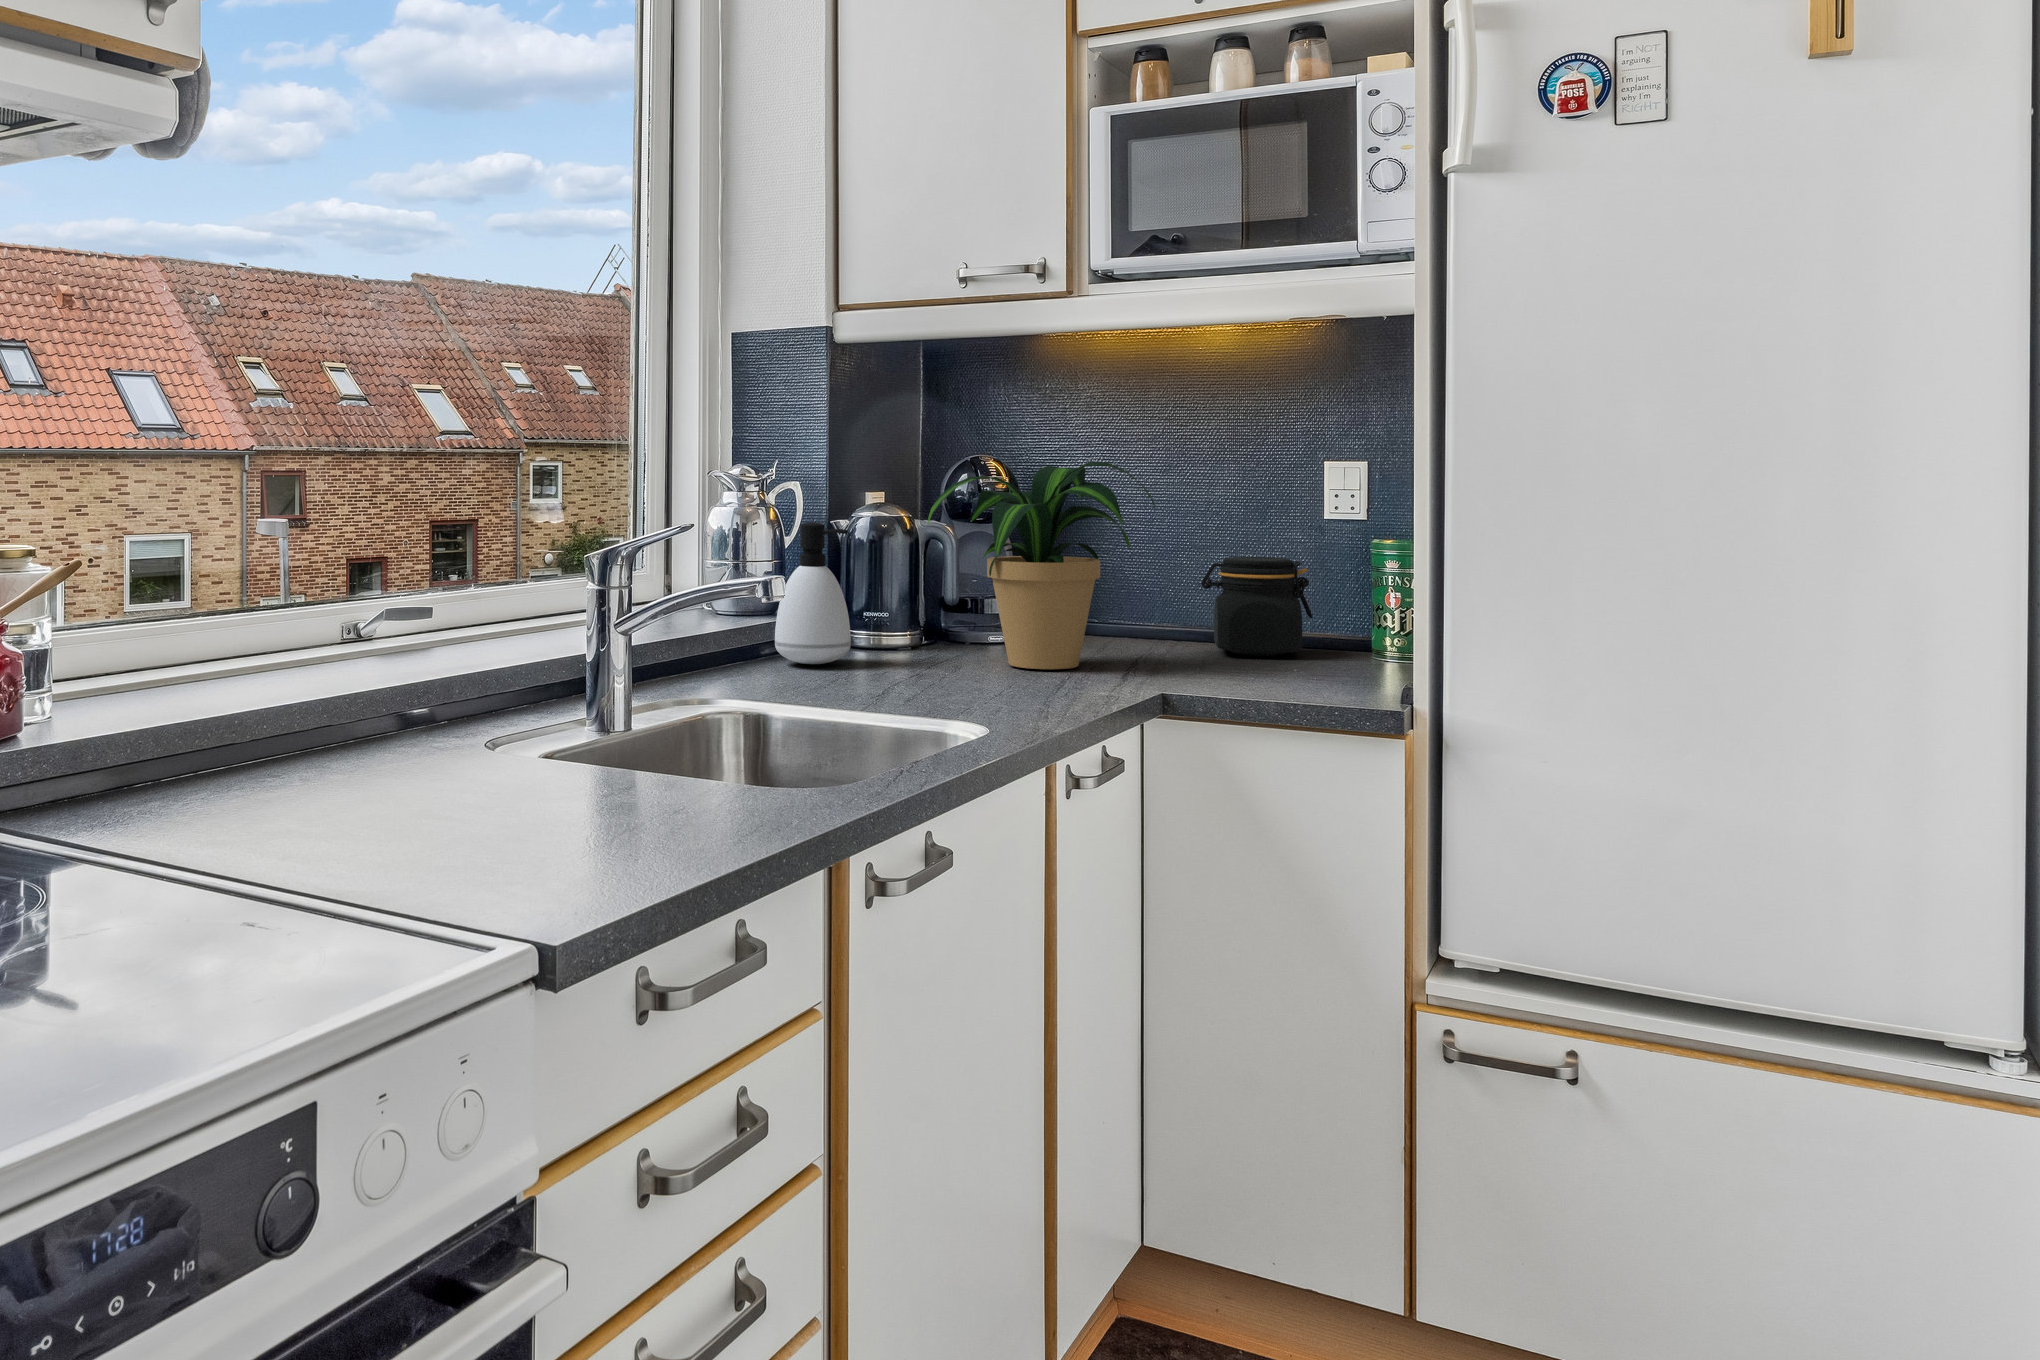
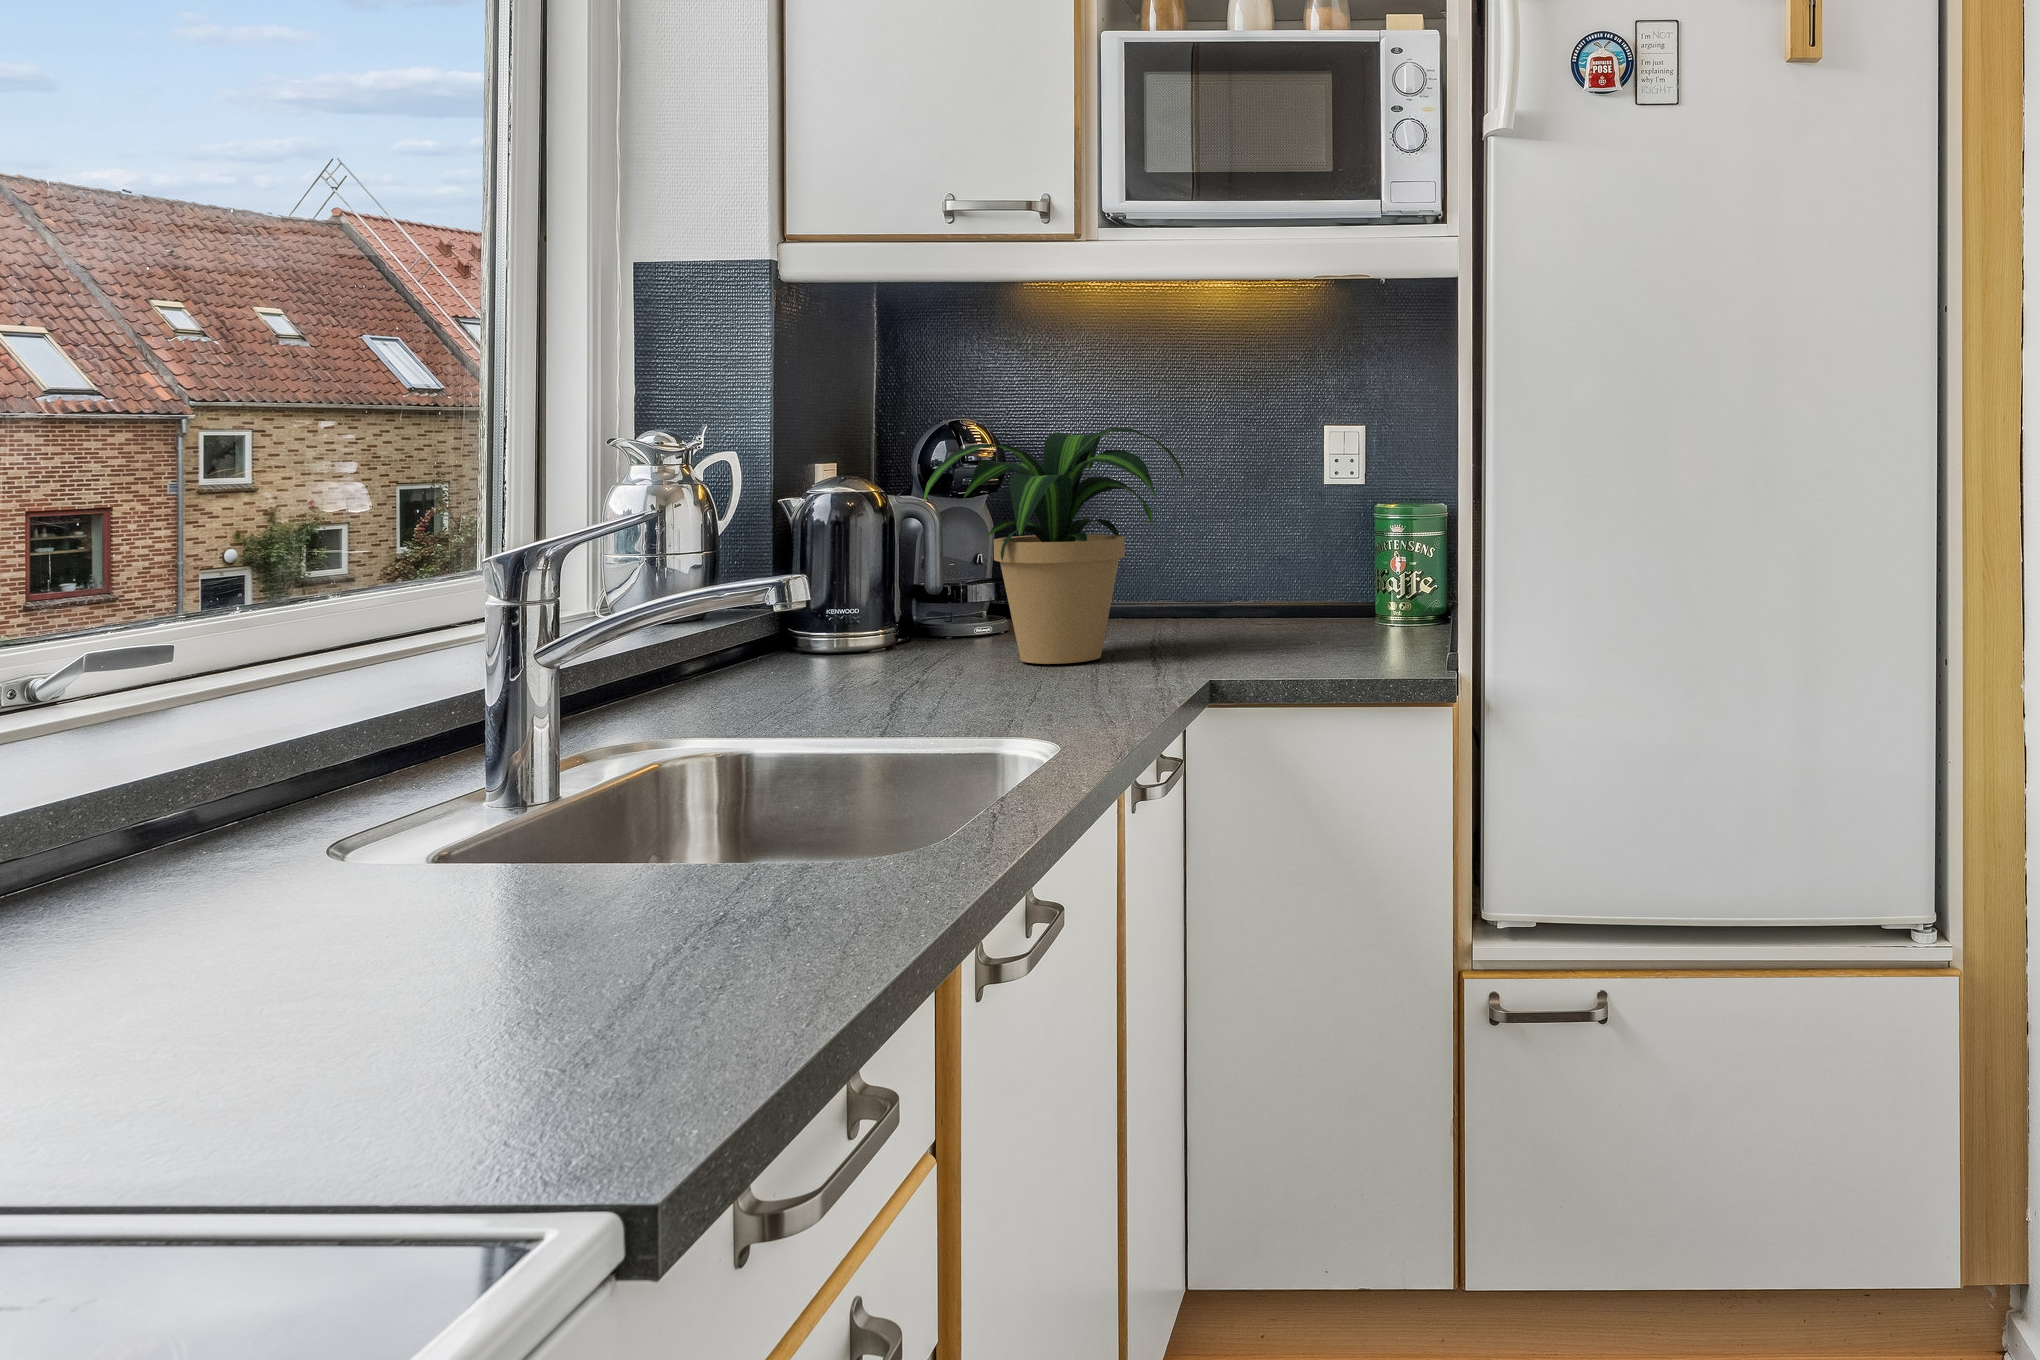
soap dispenser: present [775,522,851,664] -> none [719,503,823,681]
jar: present [1201,557,1313,656] -> none [1216,528,1327,631]

